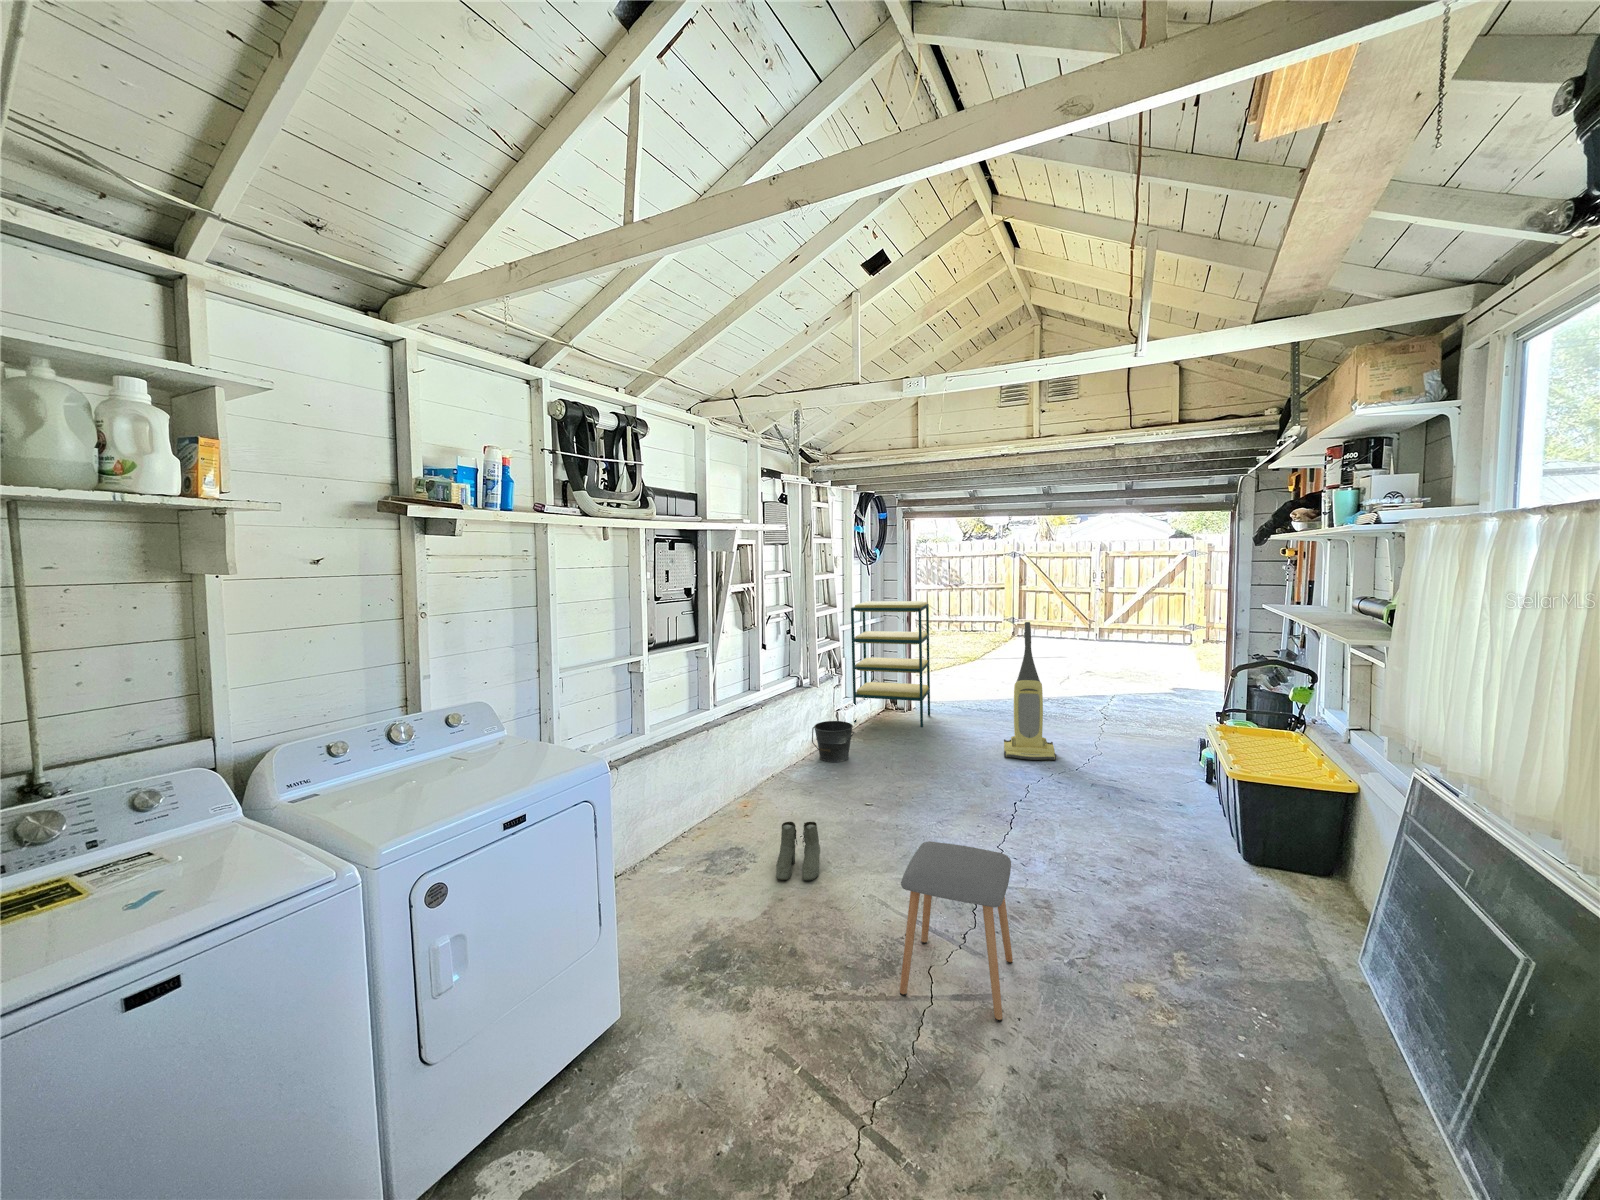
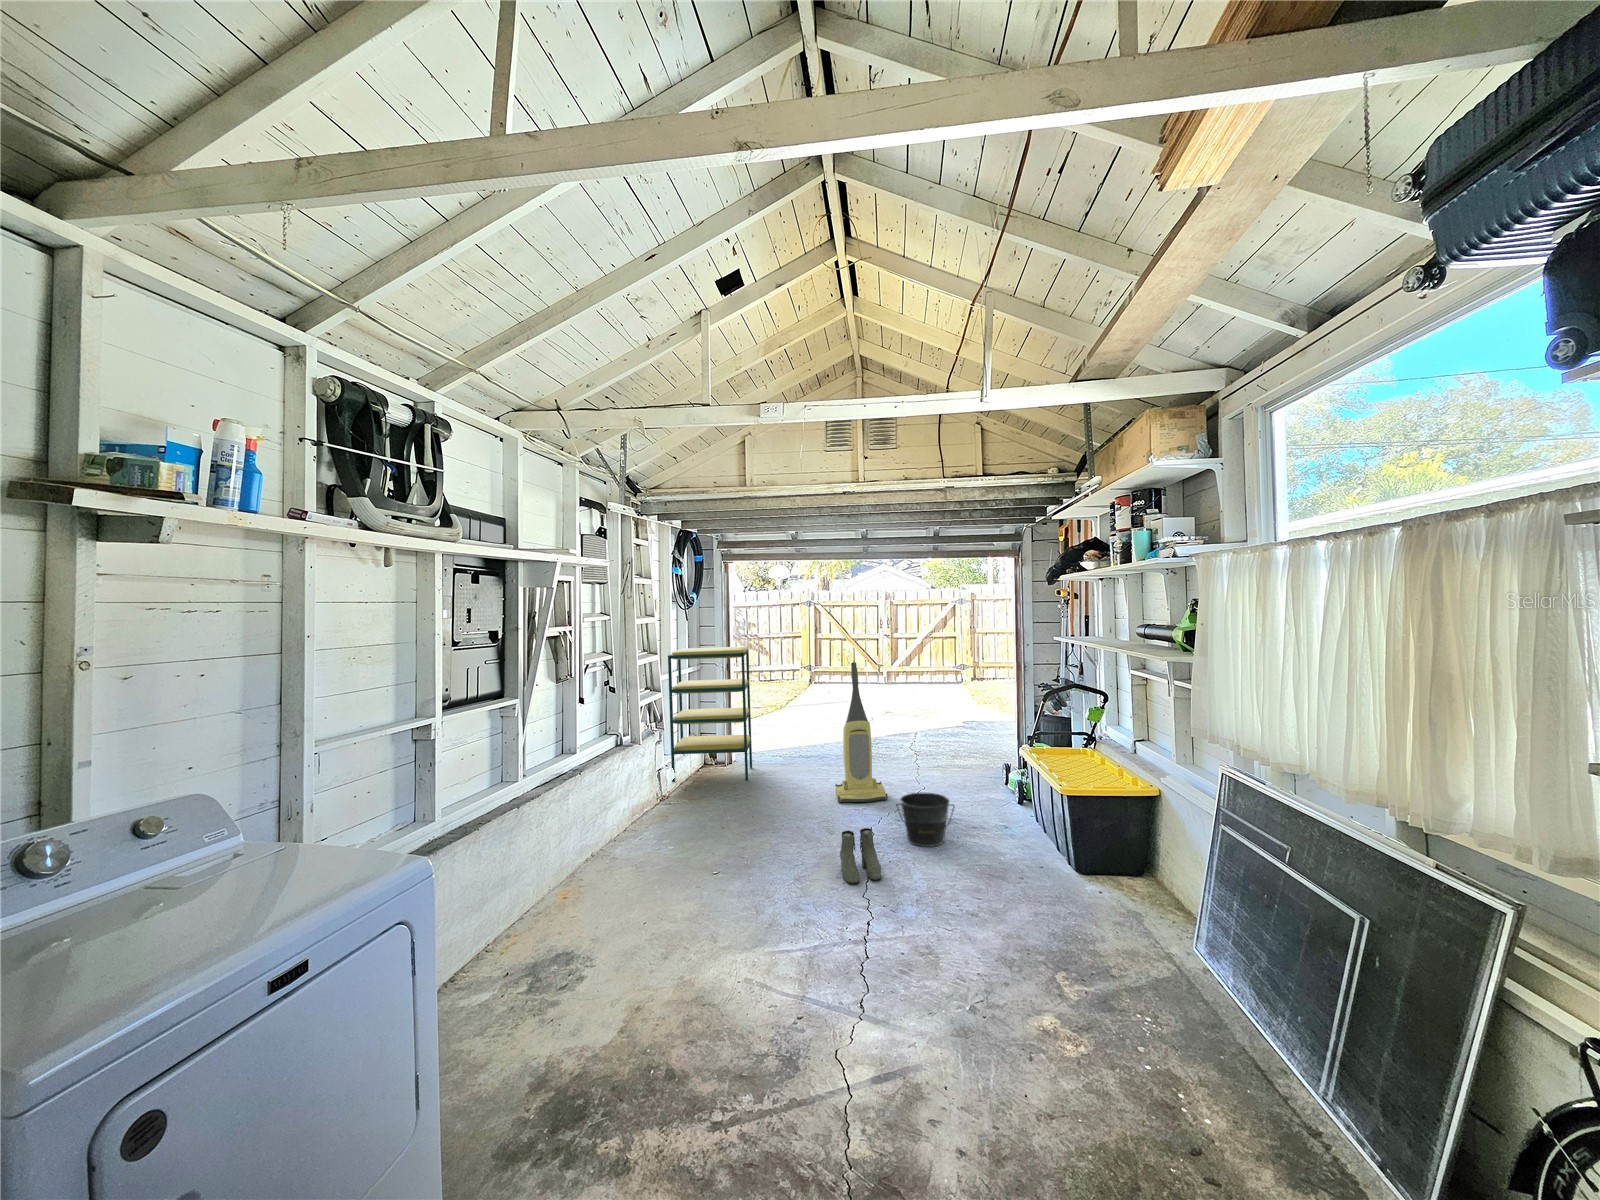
bucket: present [812,721,855,762] -> present [897,793,954,847]
boots: present [776,822,820,881] -> present [840,828,881,883]
stool: present [900,841,1013,1021] -> none [809,901,929,1097]

